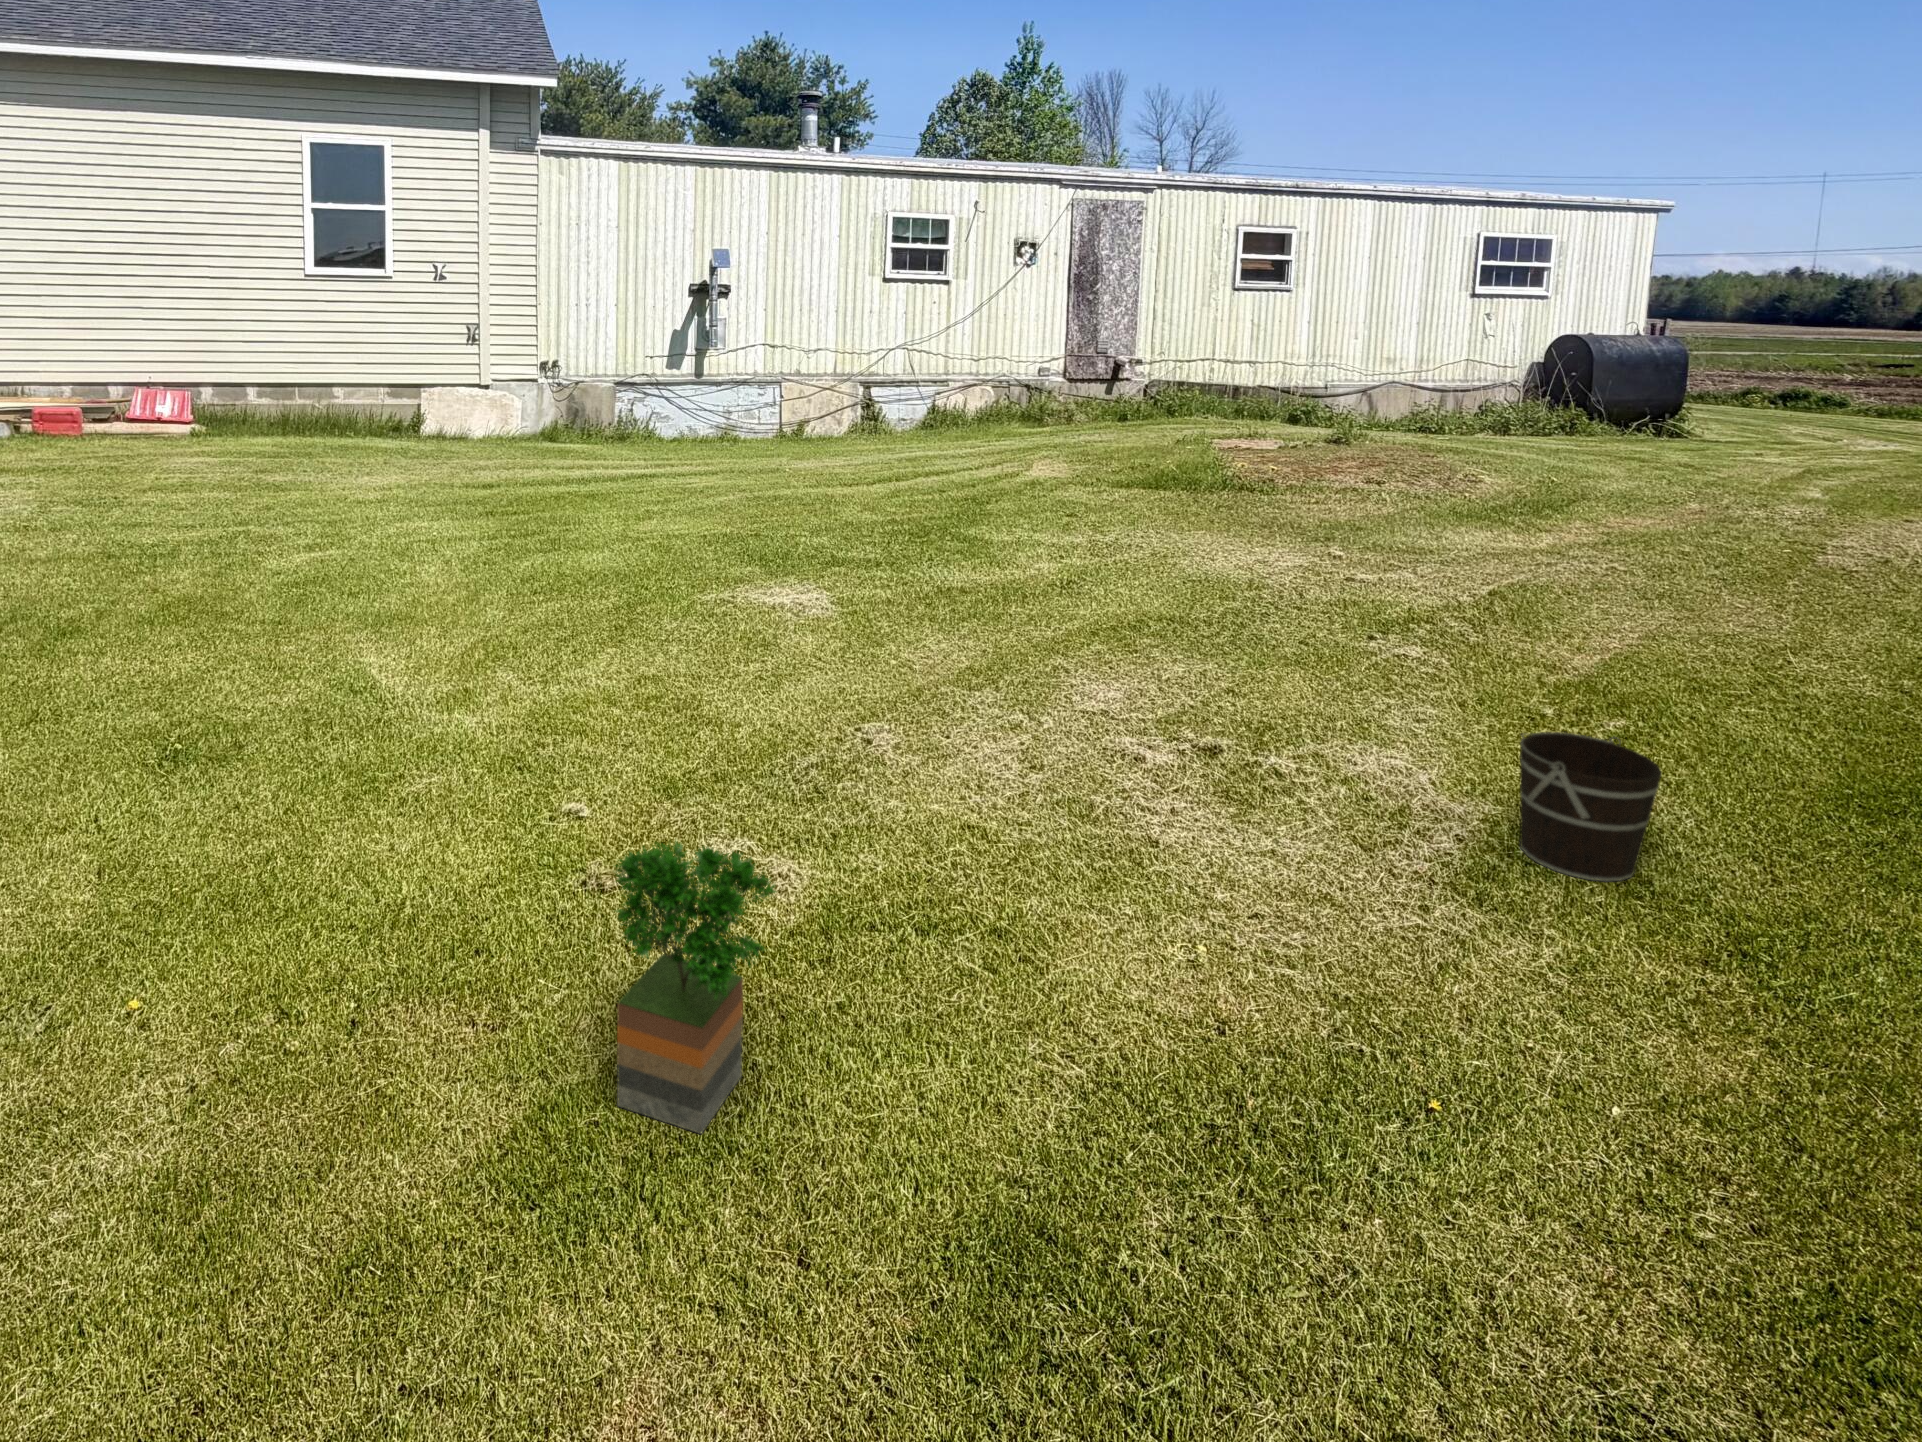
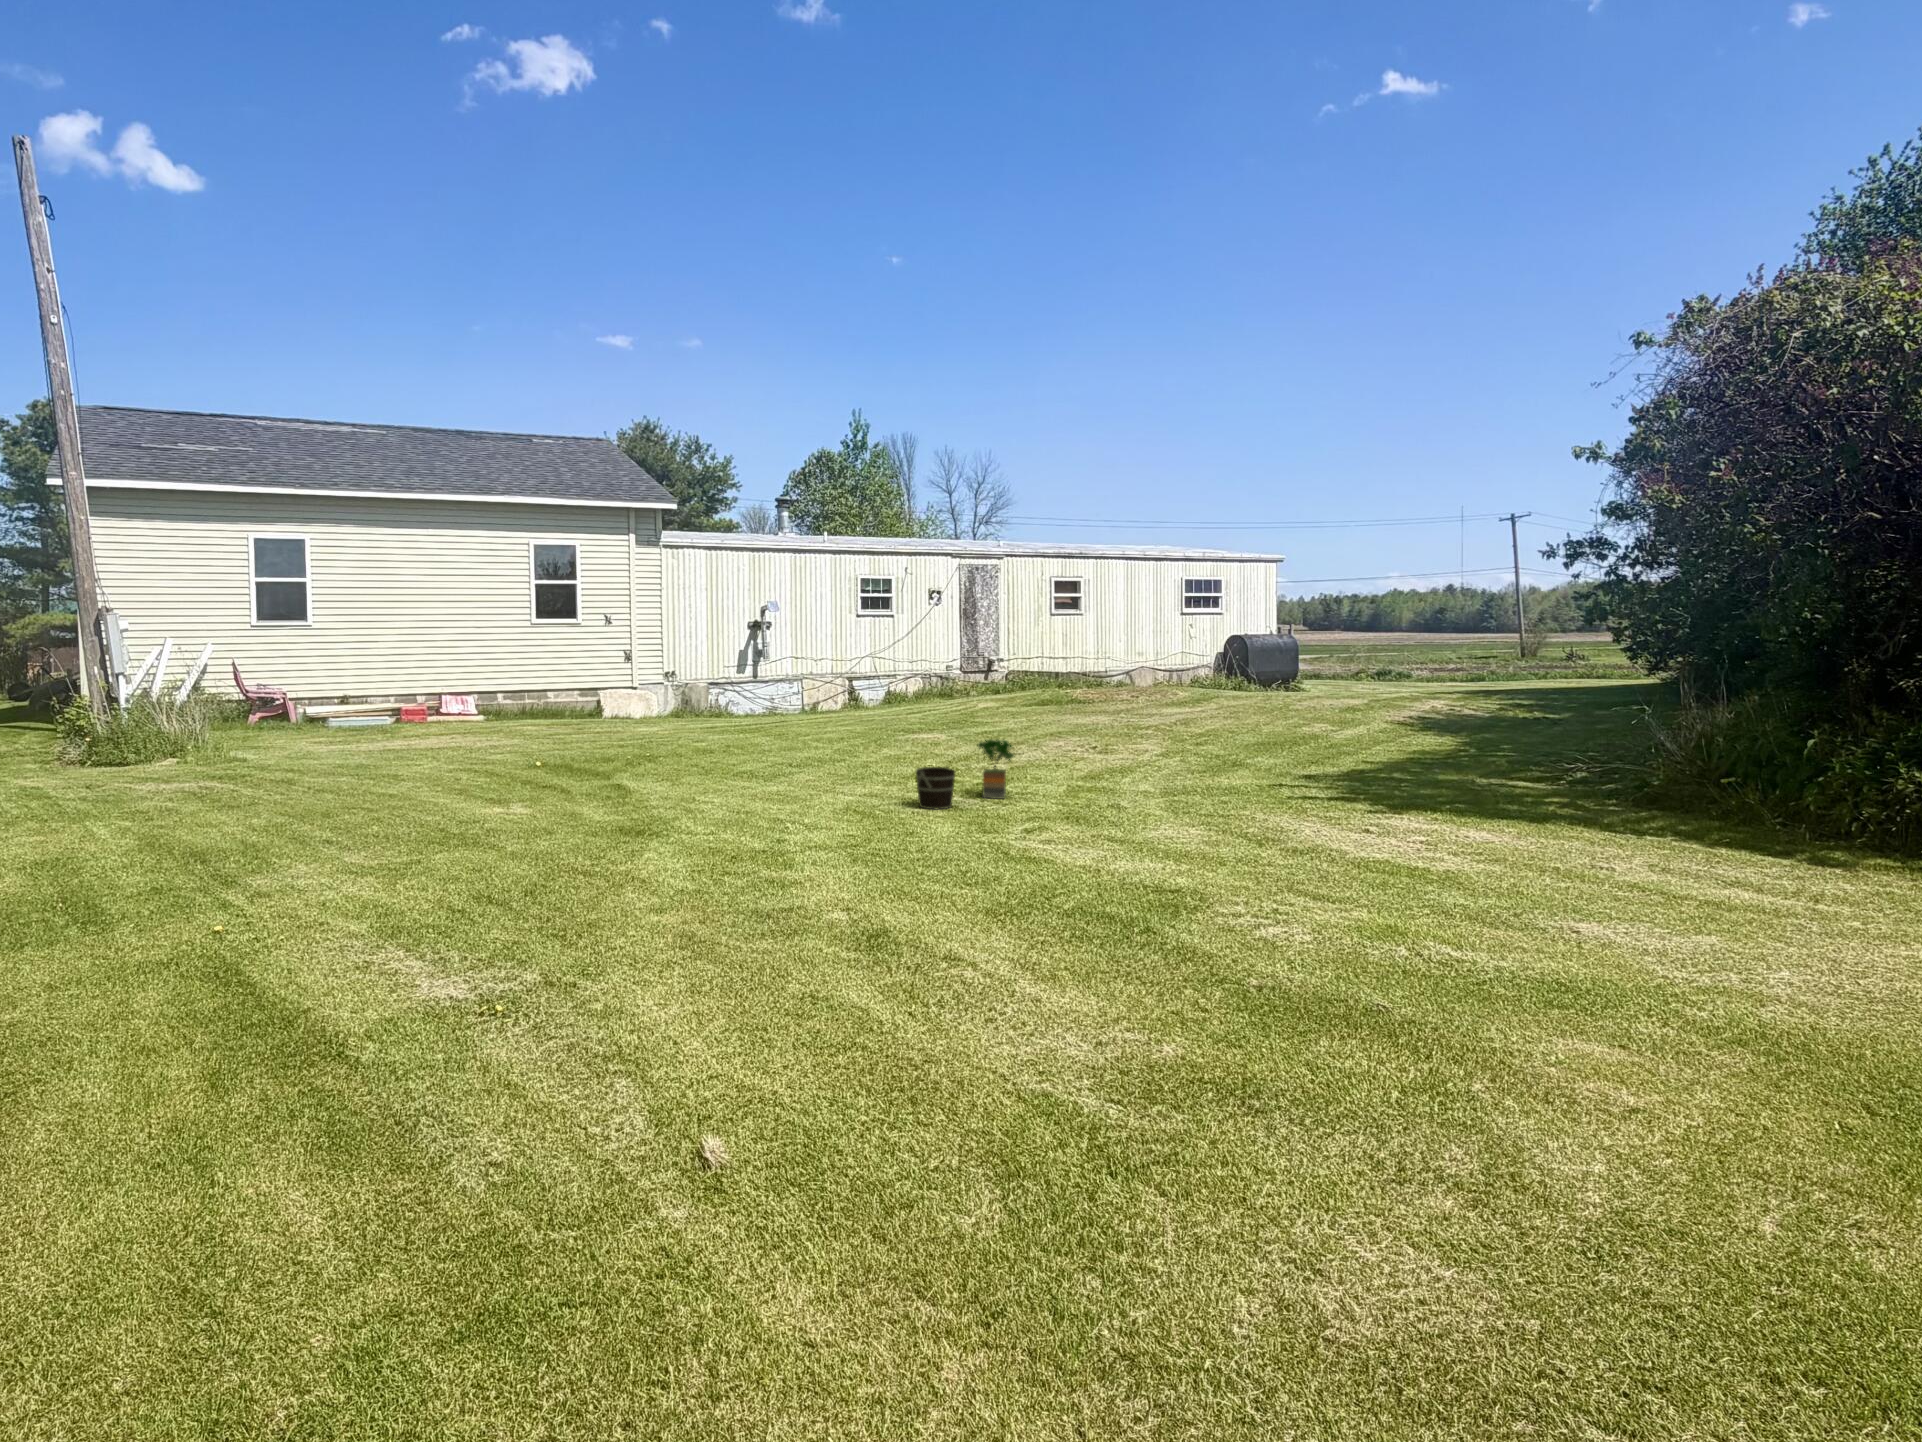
bucket: present [1520,732,1662,881] -> present [916,767,956,809]

